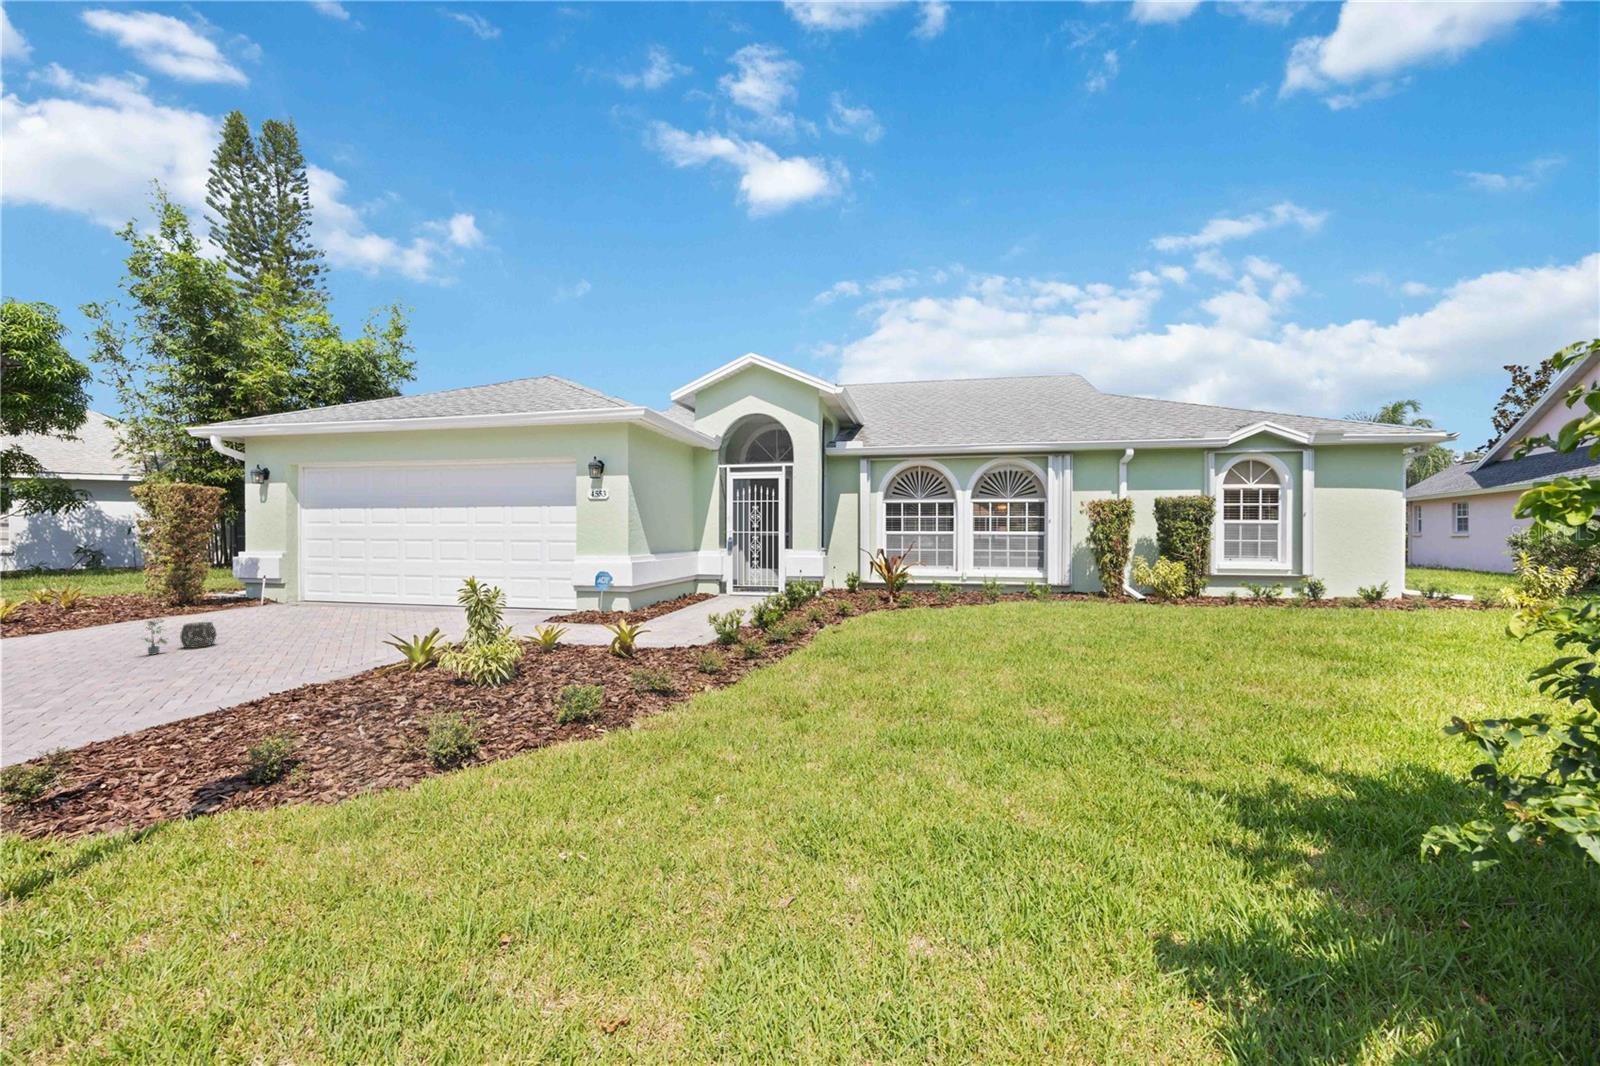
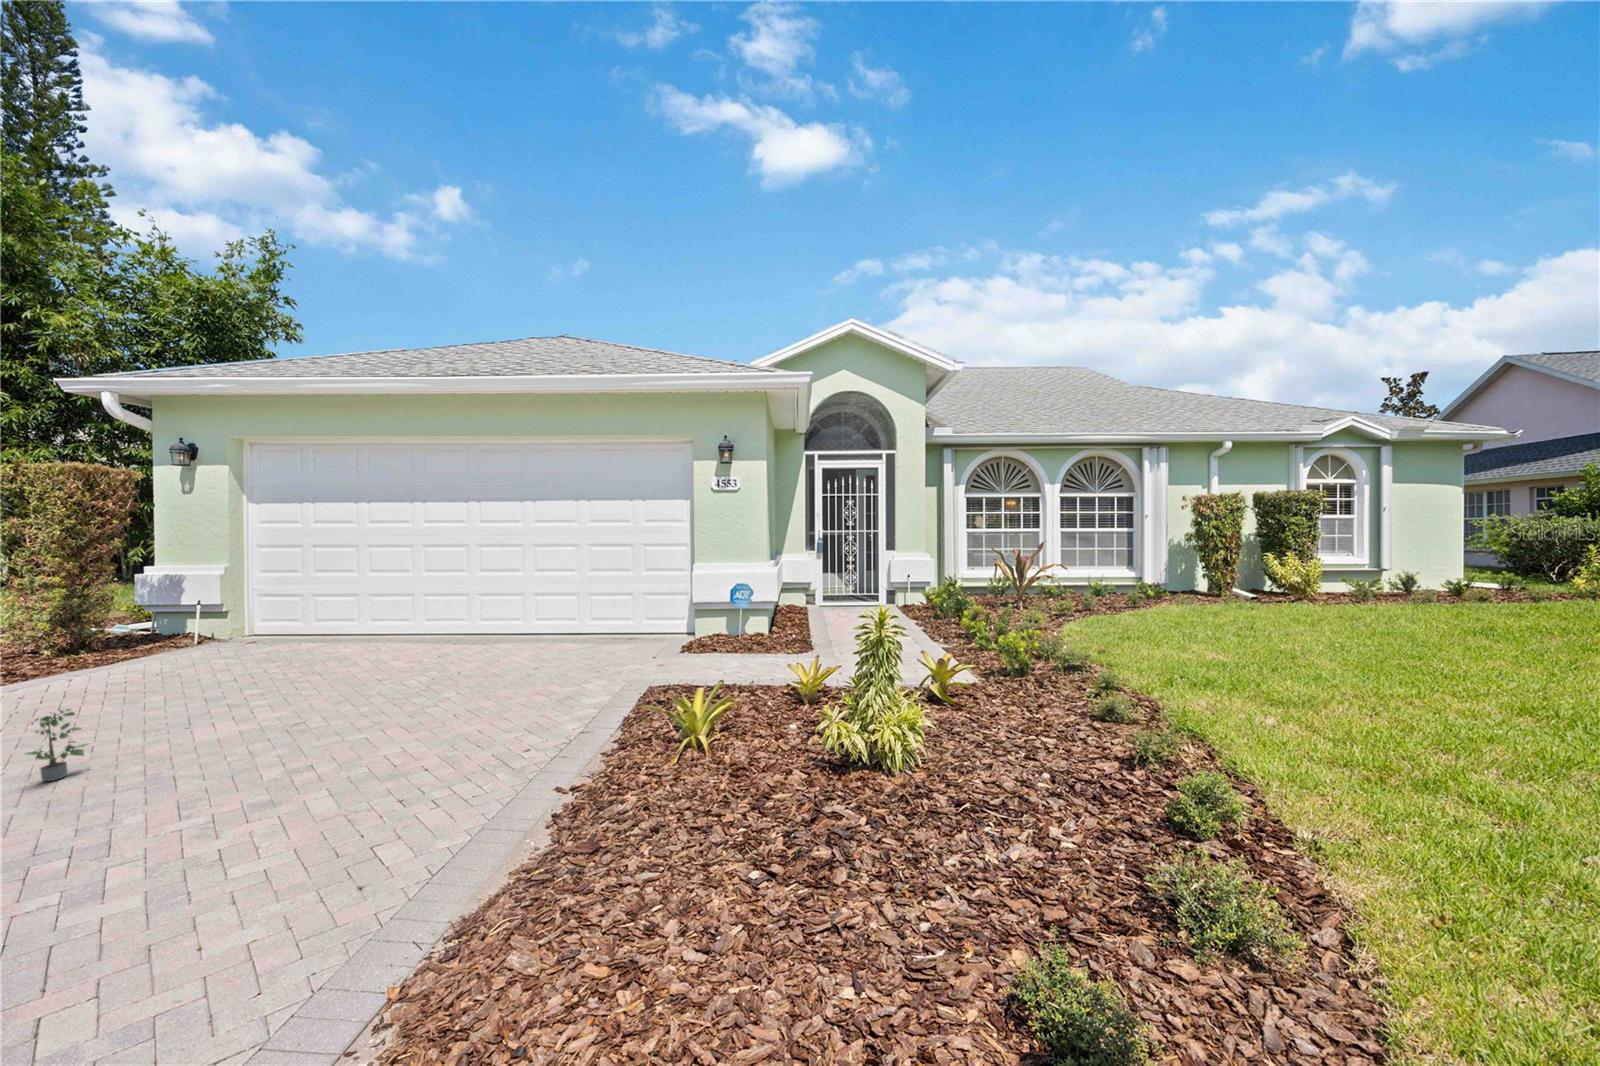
woven basket: present [180,622,216,648] -> none [109,700,184,755]

